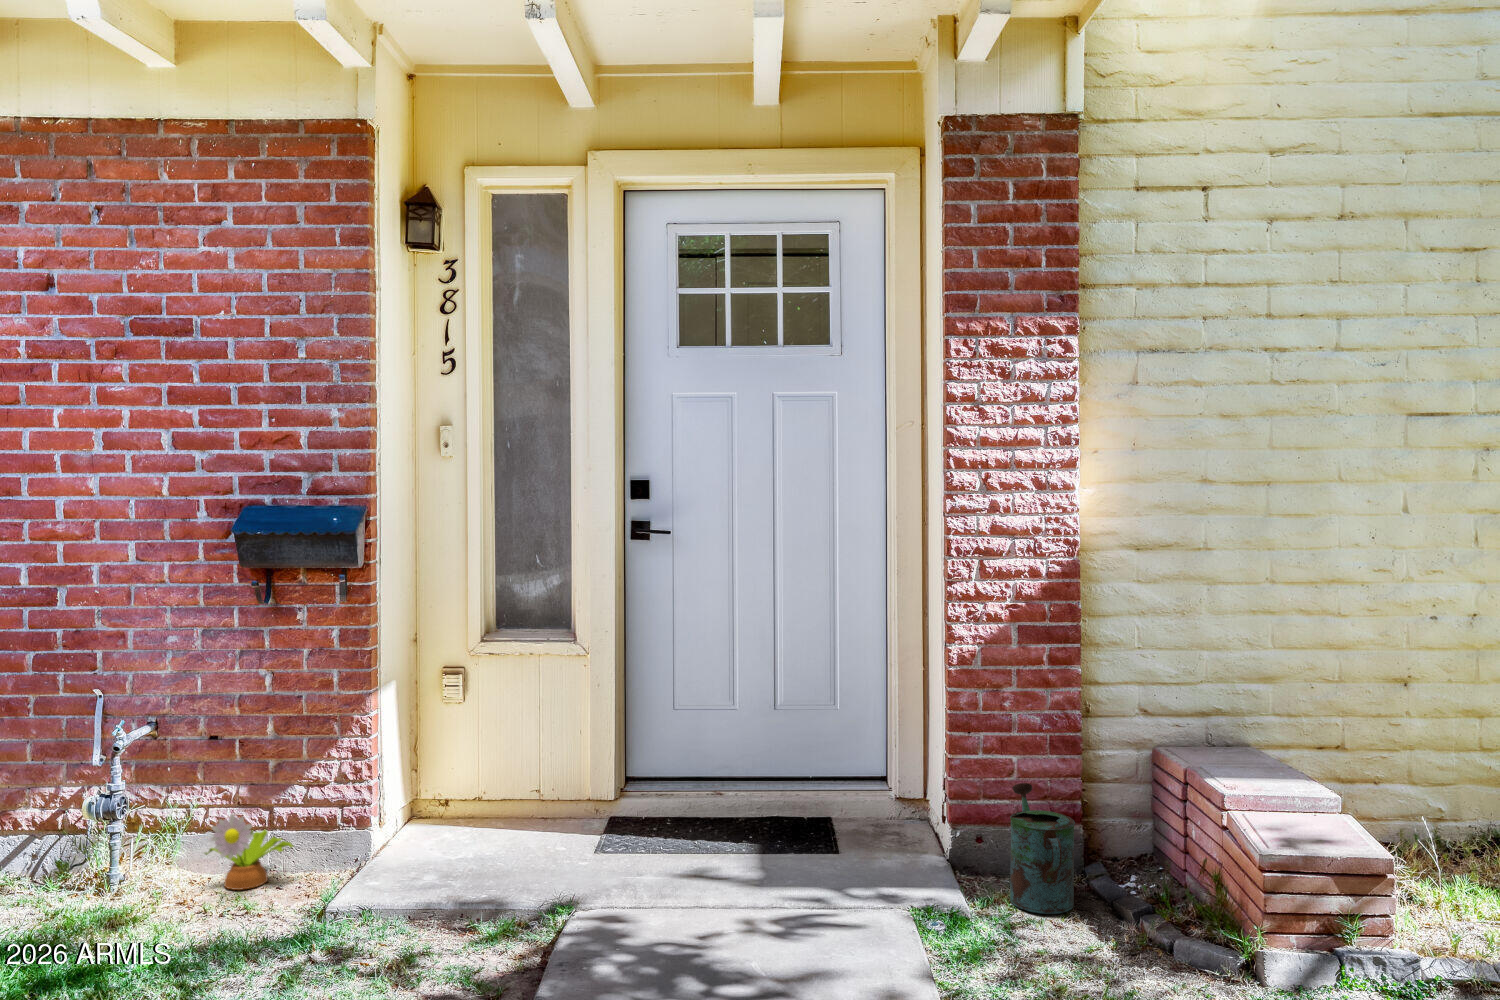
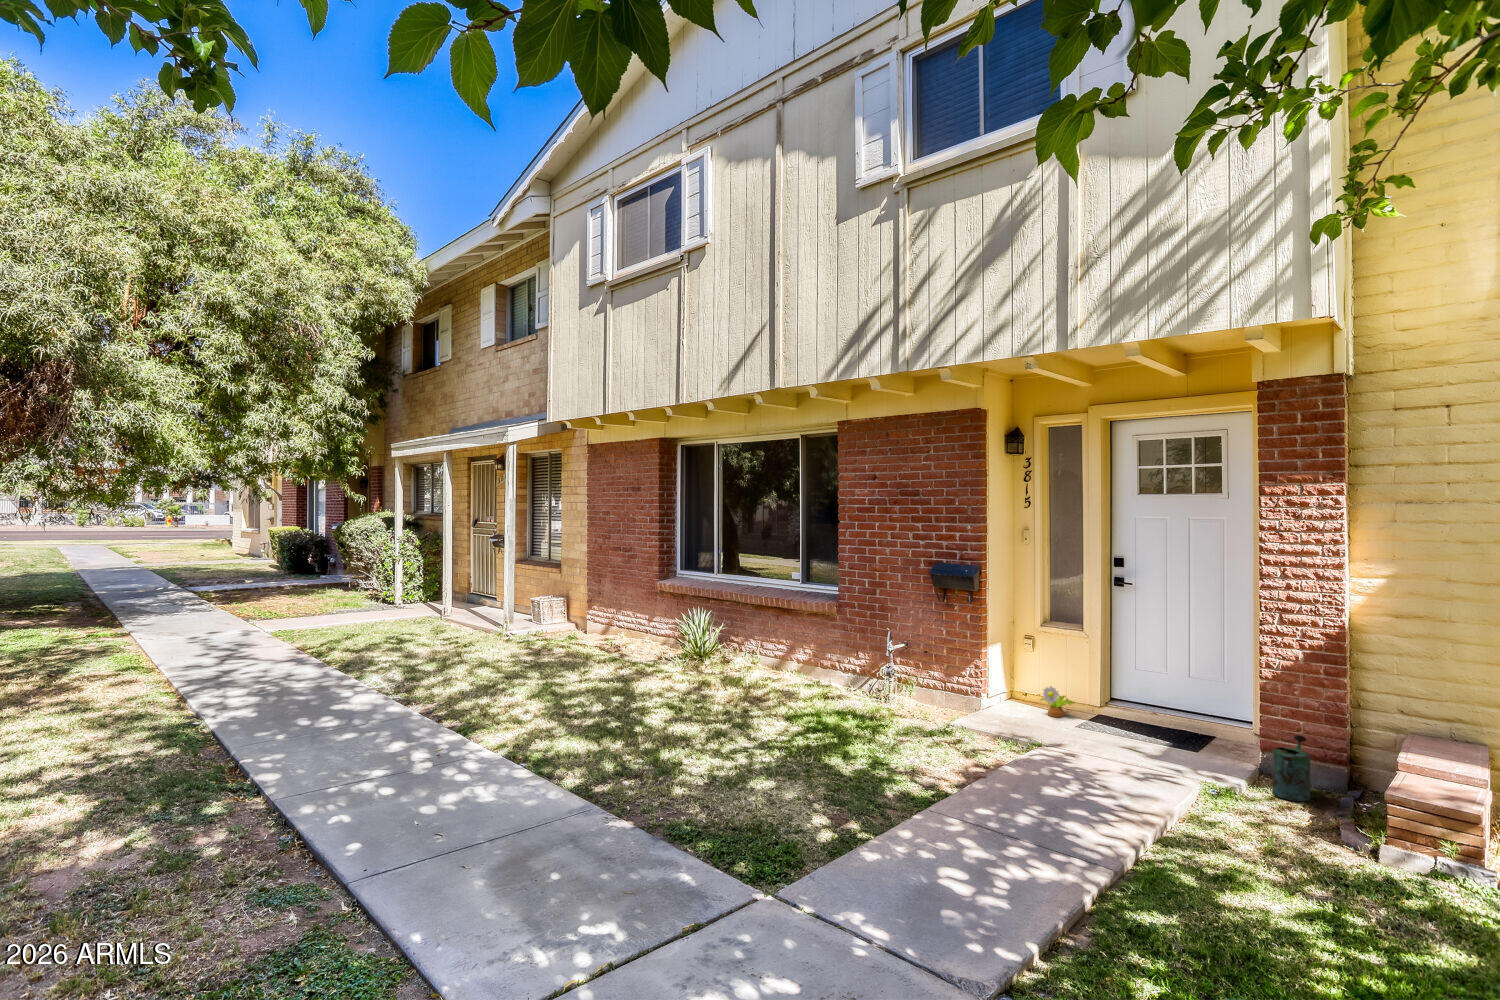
decorative plant: present [204,814,293,890] -> present [1040,686,1075,717]

